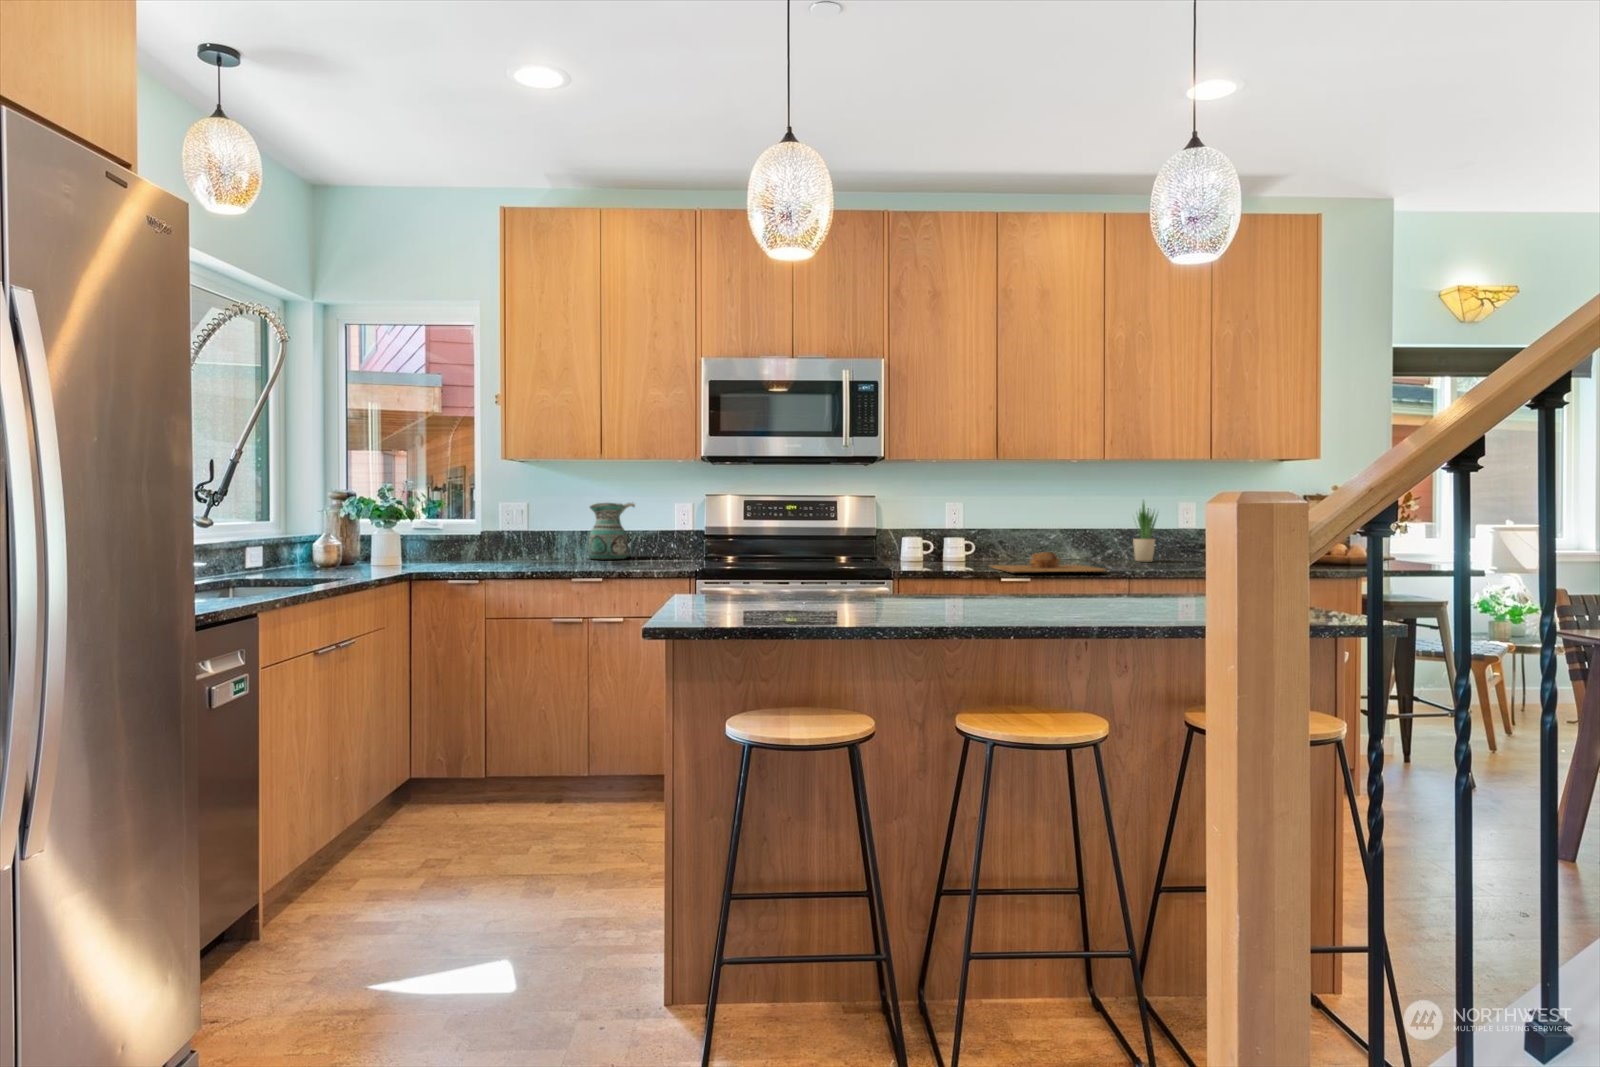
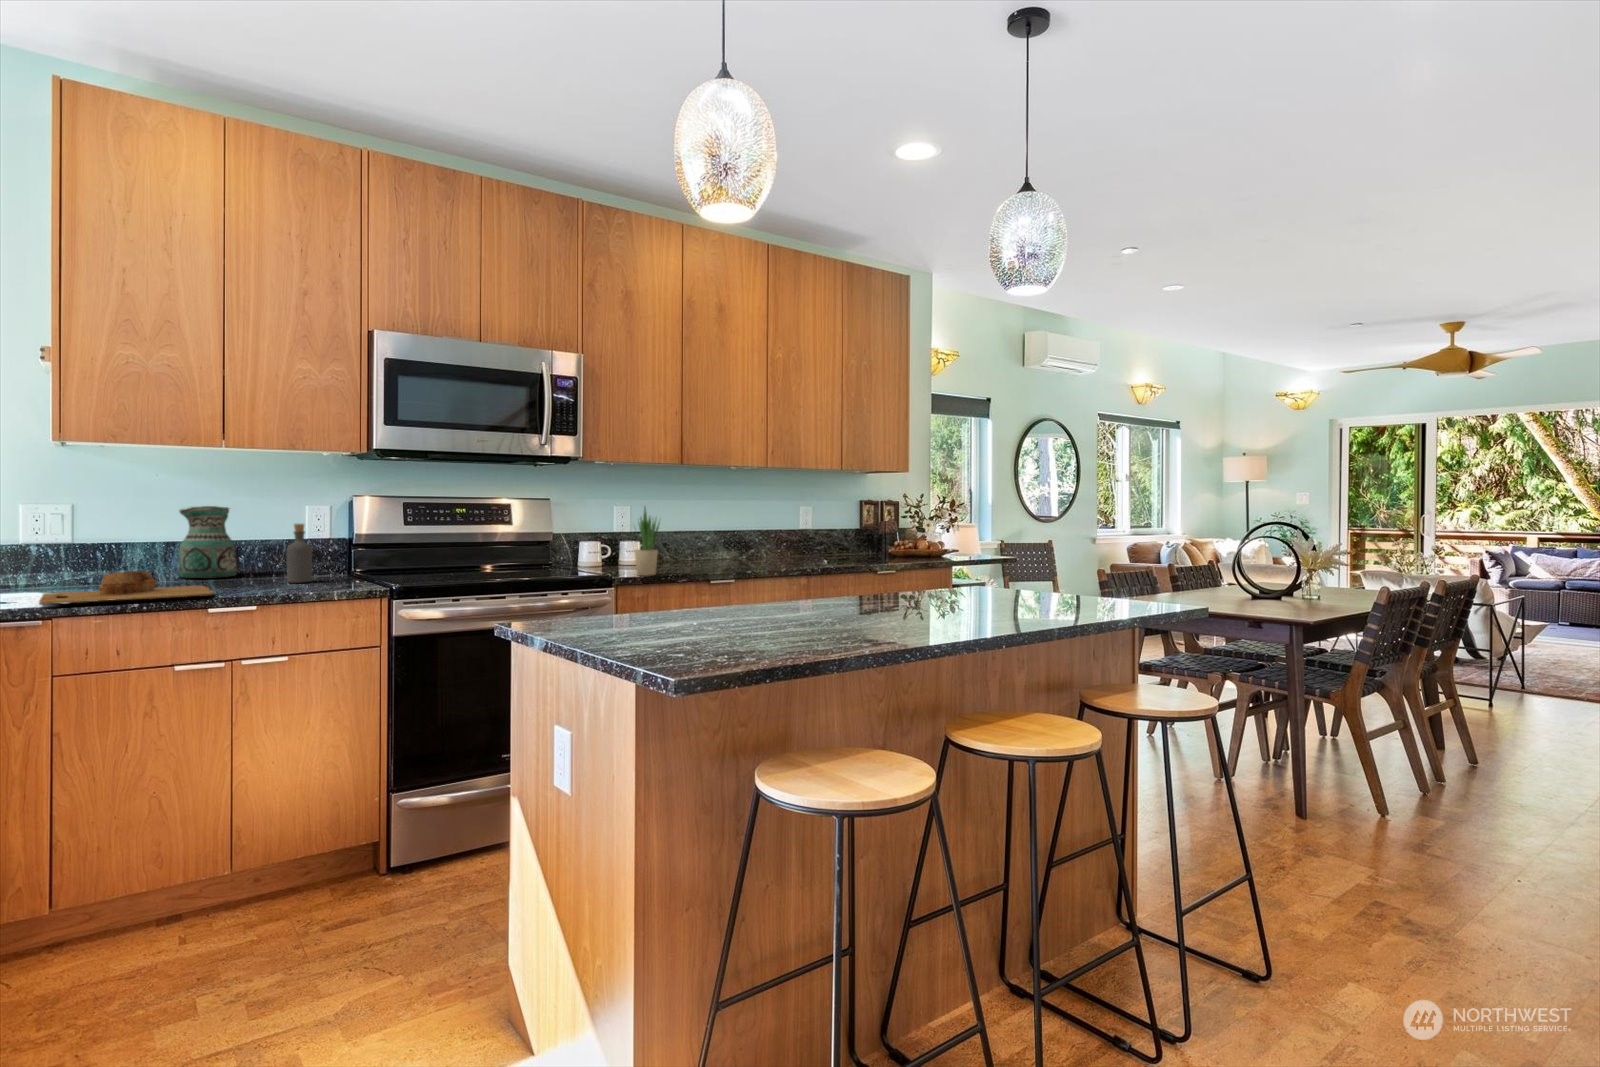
potted plant: present [1133,502,1158,561] -> present [635,508,659,576]
bottle: none [650,517,668,565] -> present [287,524,312,583]
cutting board: present [991,552,1106,573] -> present [39,571,214,605]

